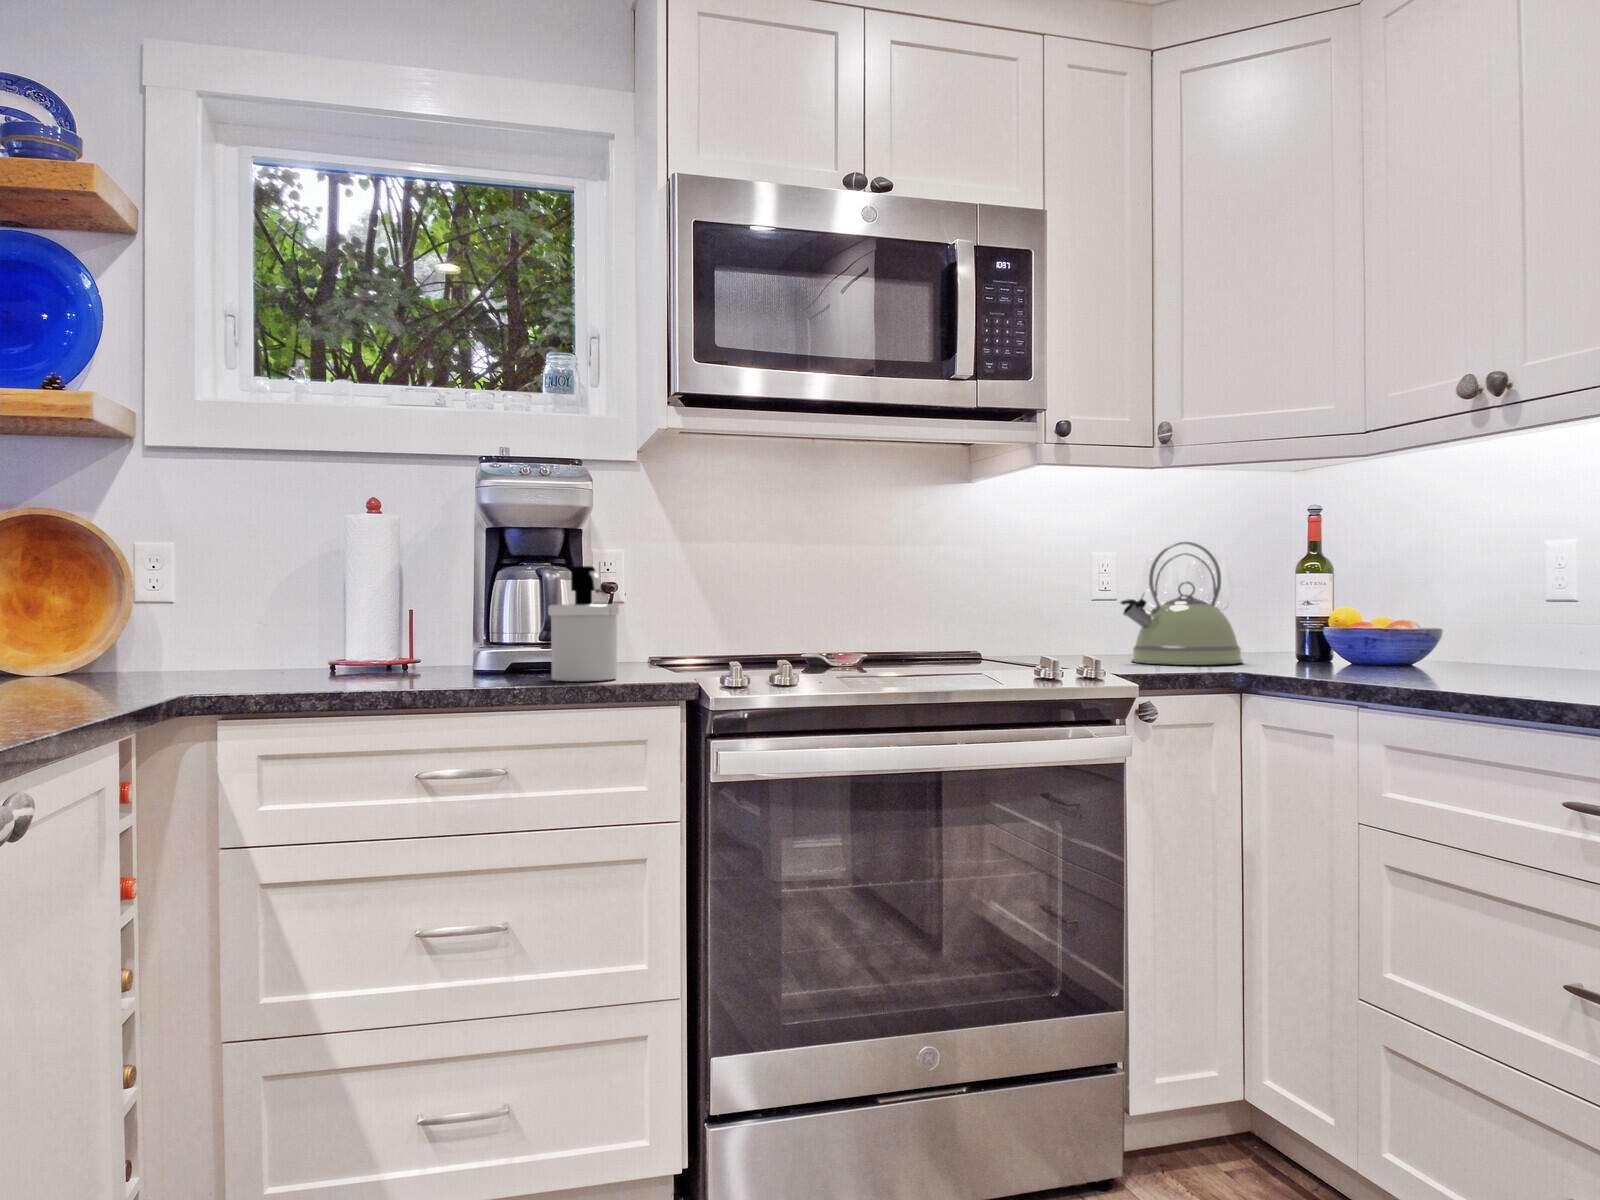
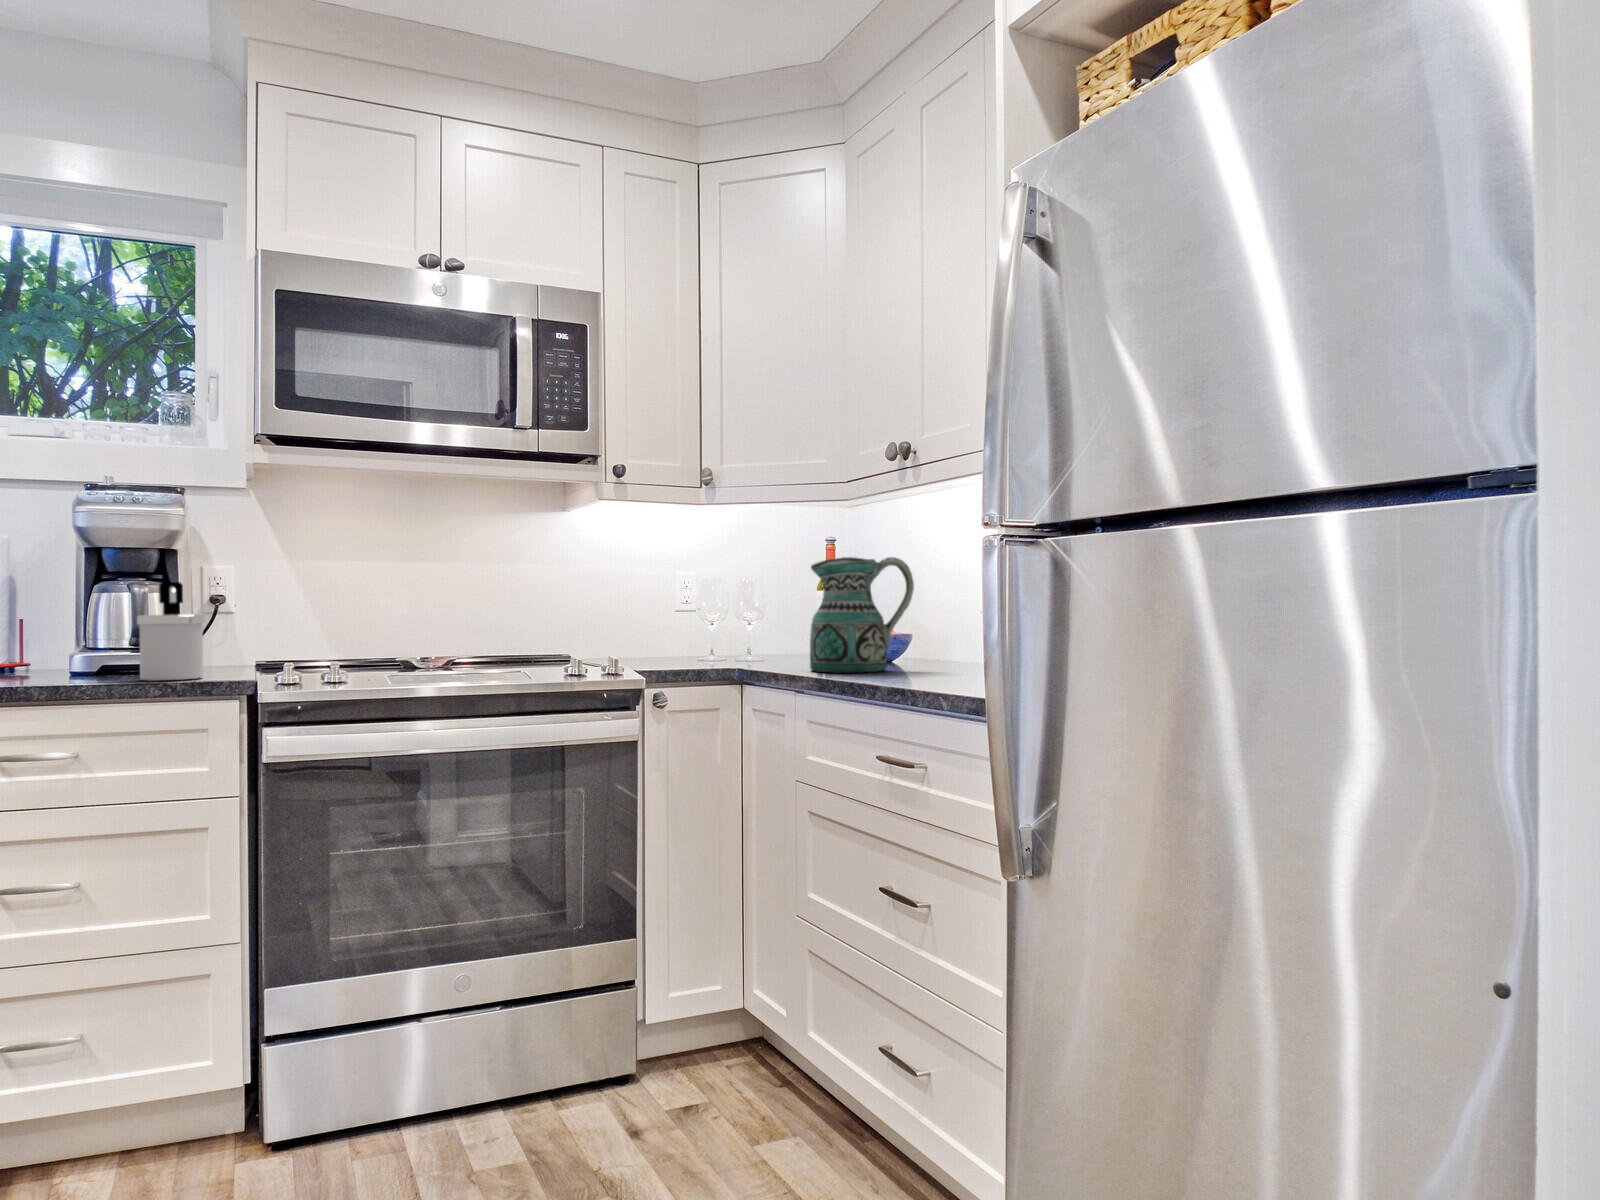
ceramic pitcher: none [1353,530,1500,682] -> present [810,557,914,672]
kettle: present [1121,542,1243,665] -> none [670,563,768,662]

